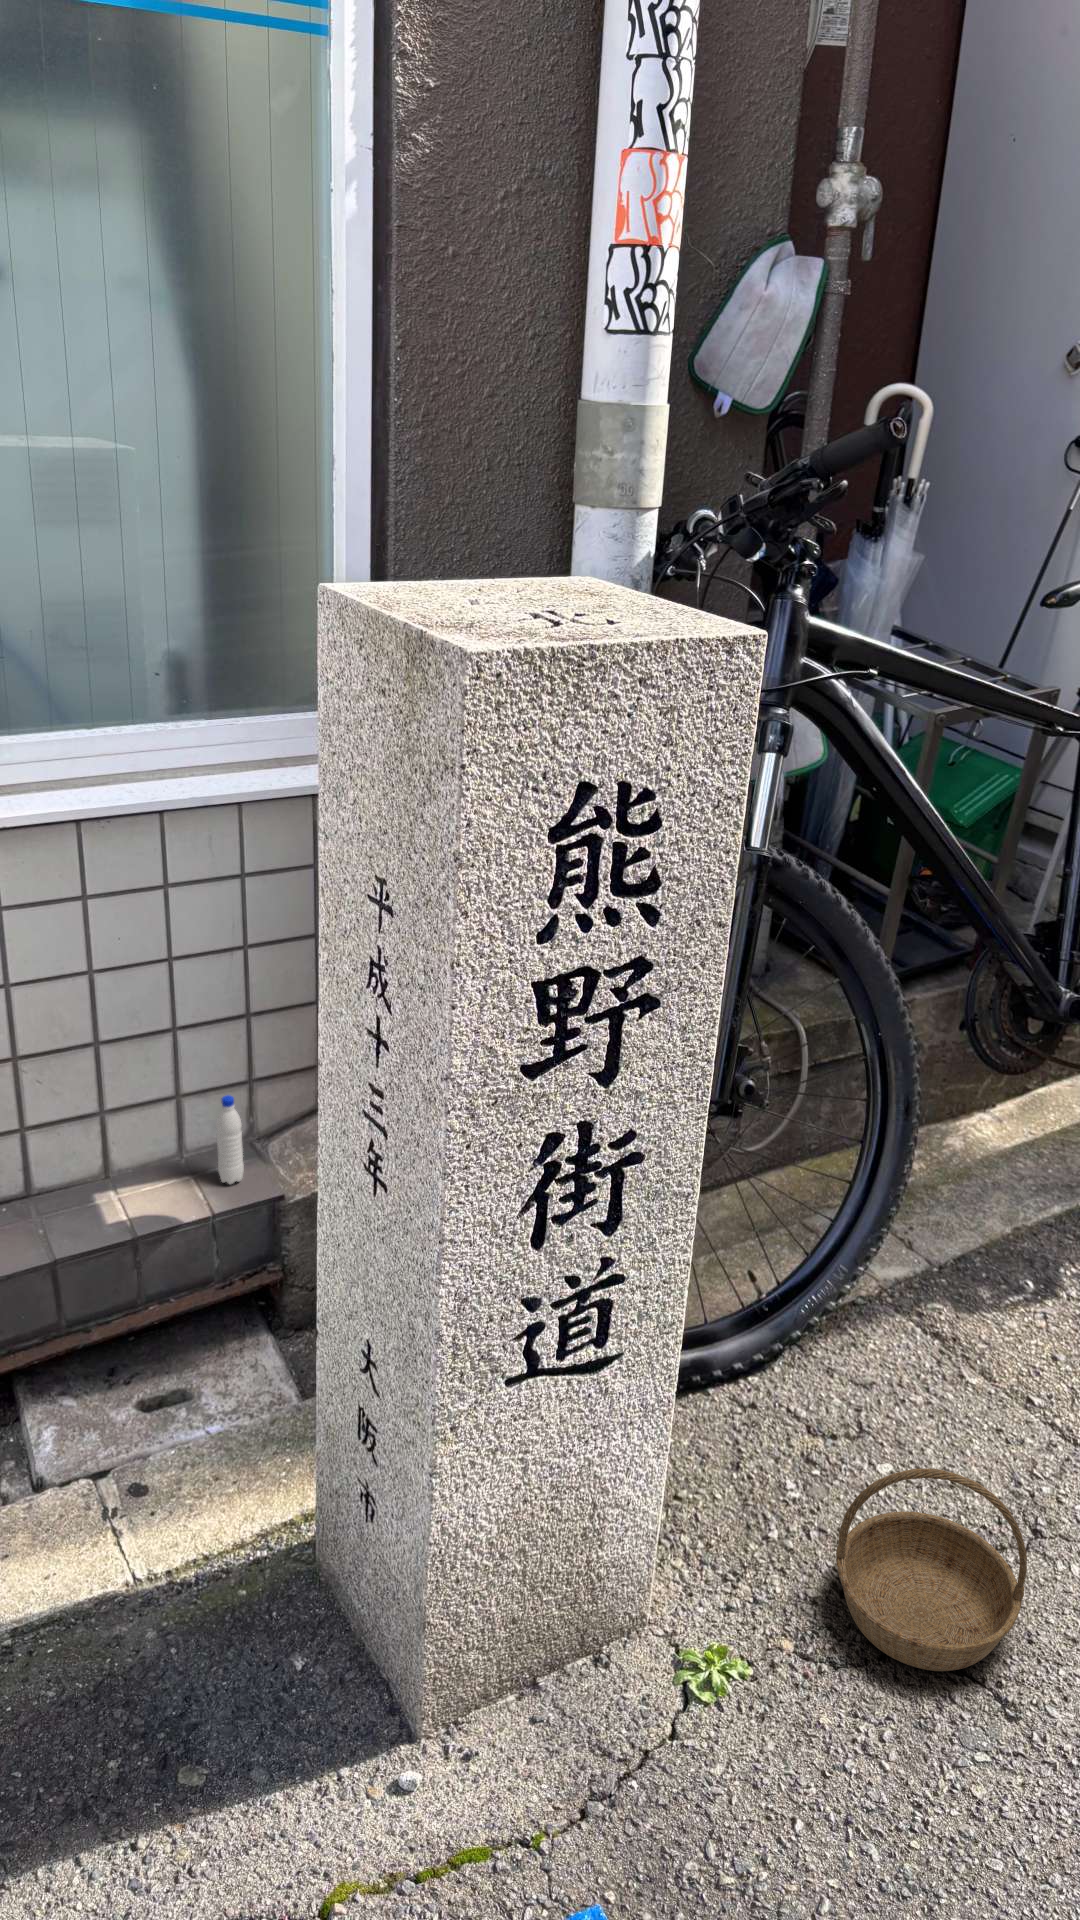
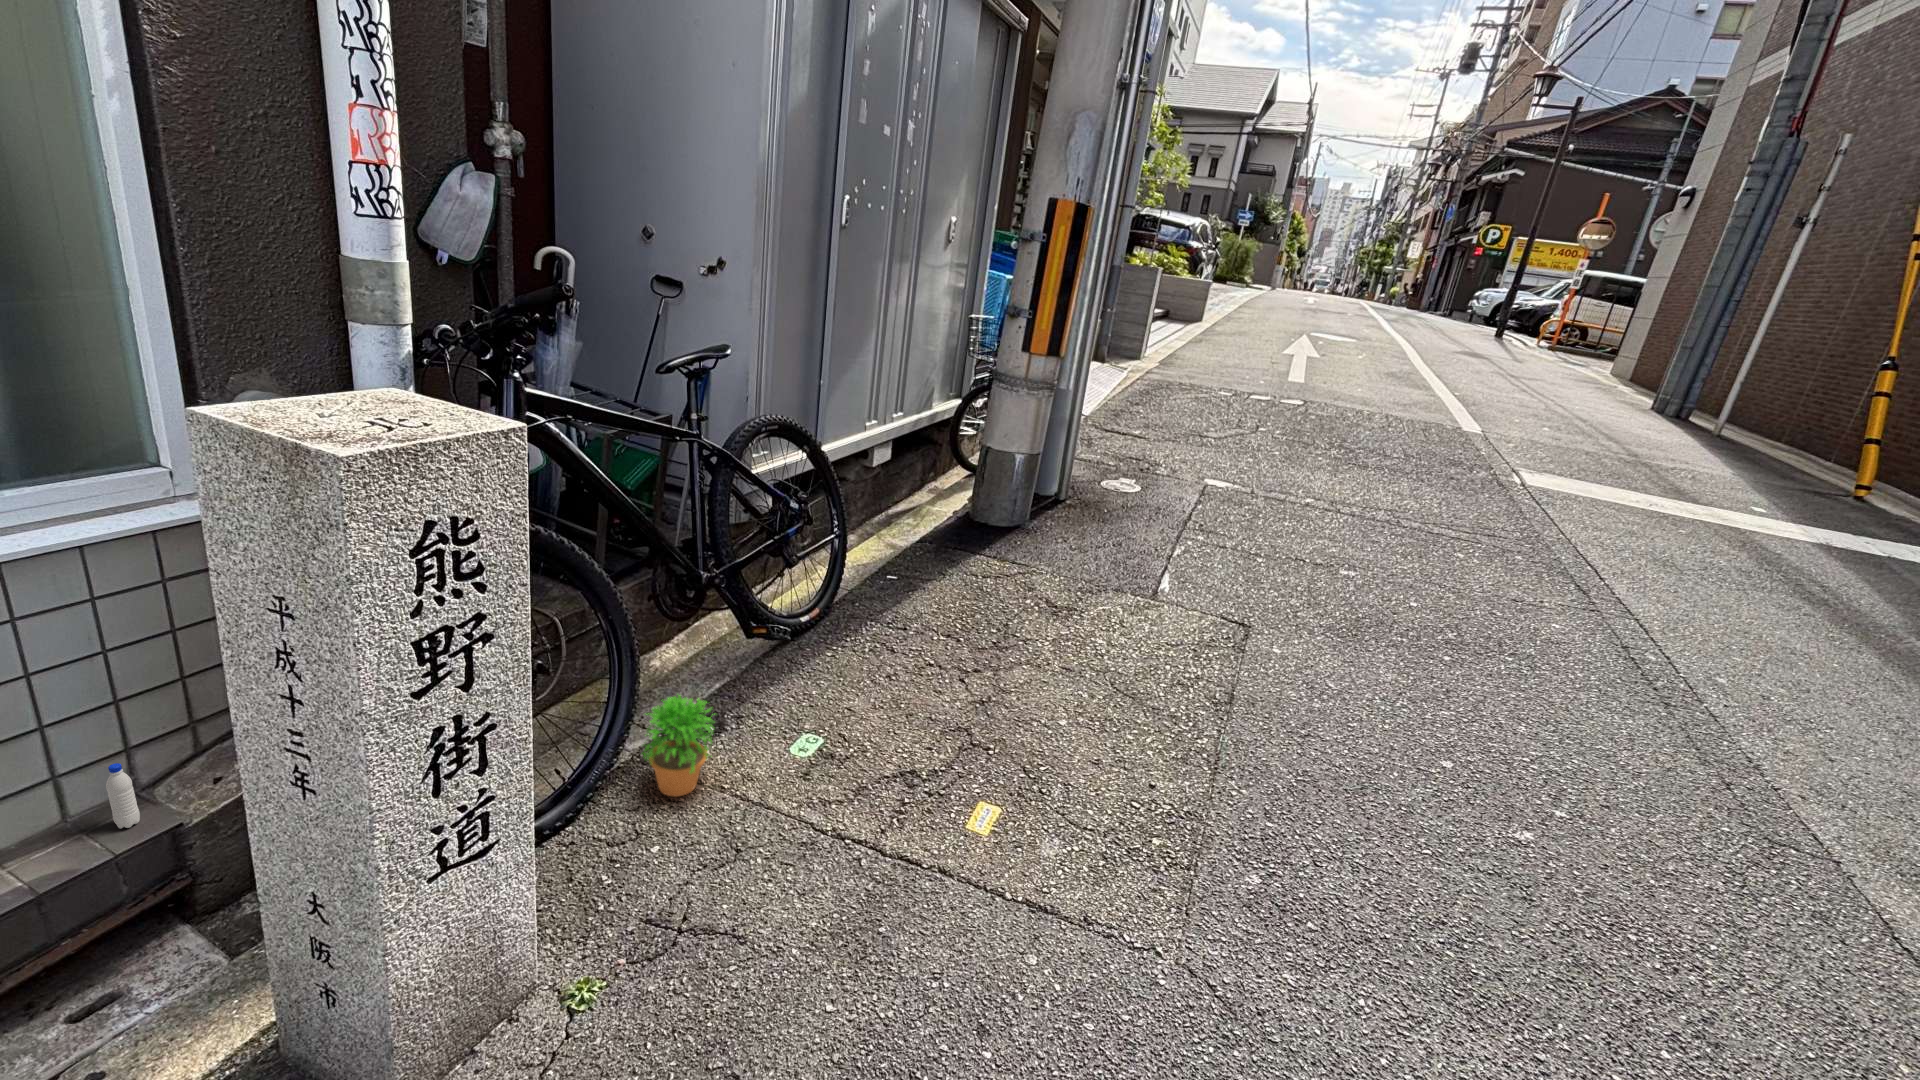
potted plant: none [894,1202,1048,1394] -> present [643,695,713,797]
basket: present [836,1468,1027,1671] -> none [640,836,740,942]

